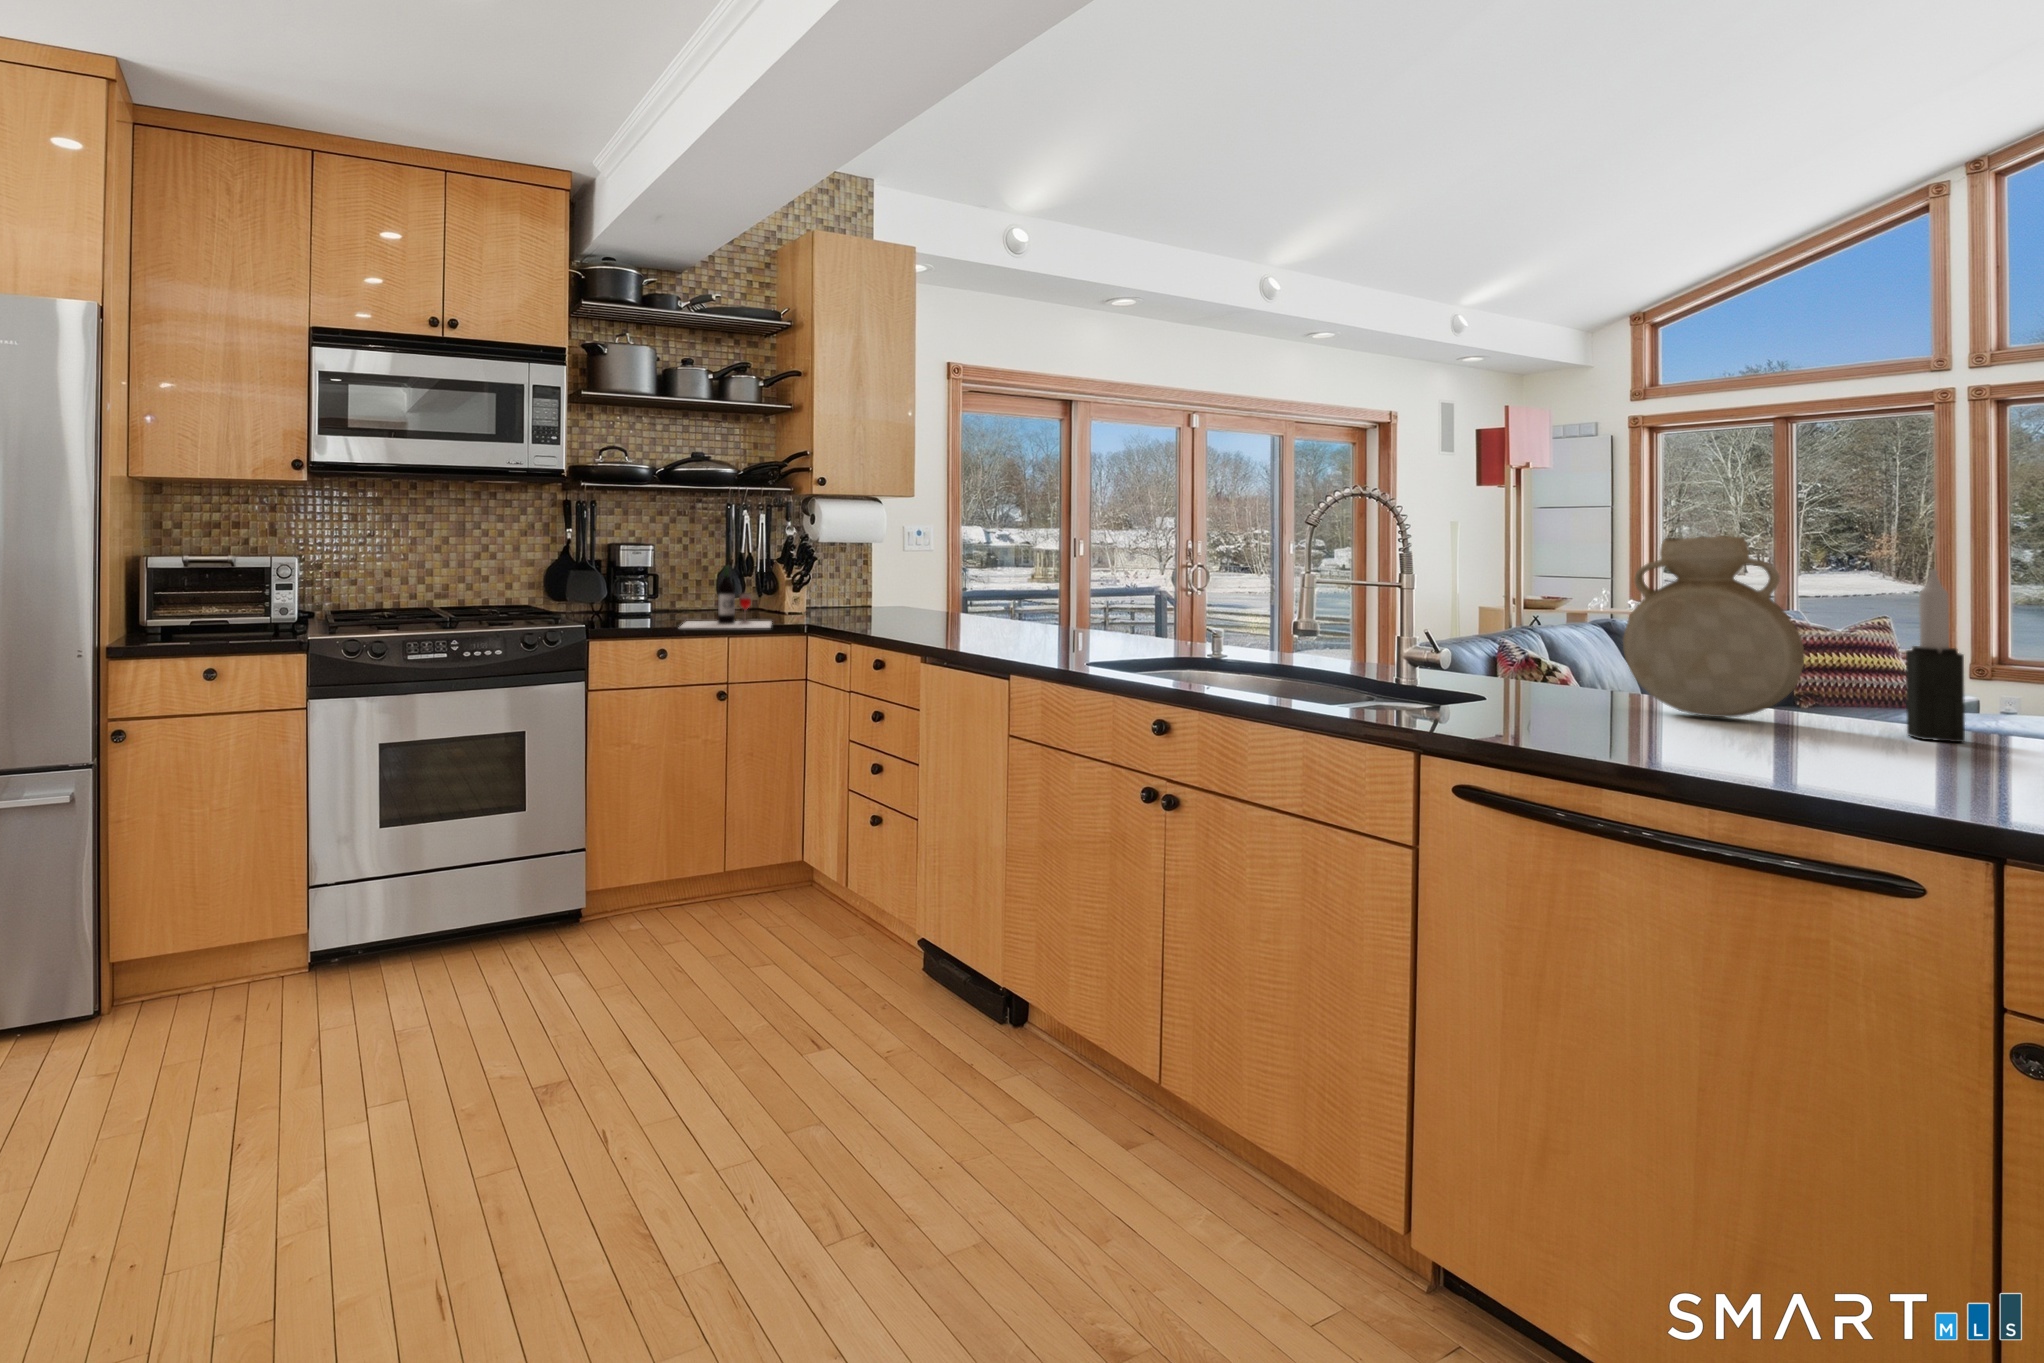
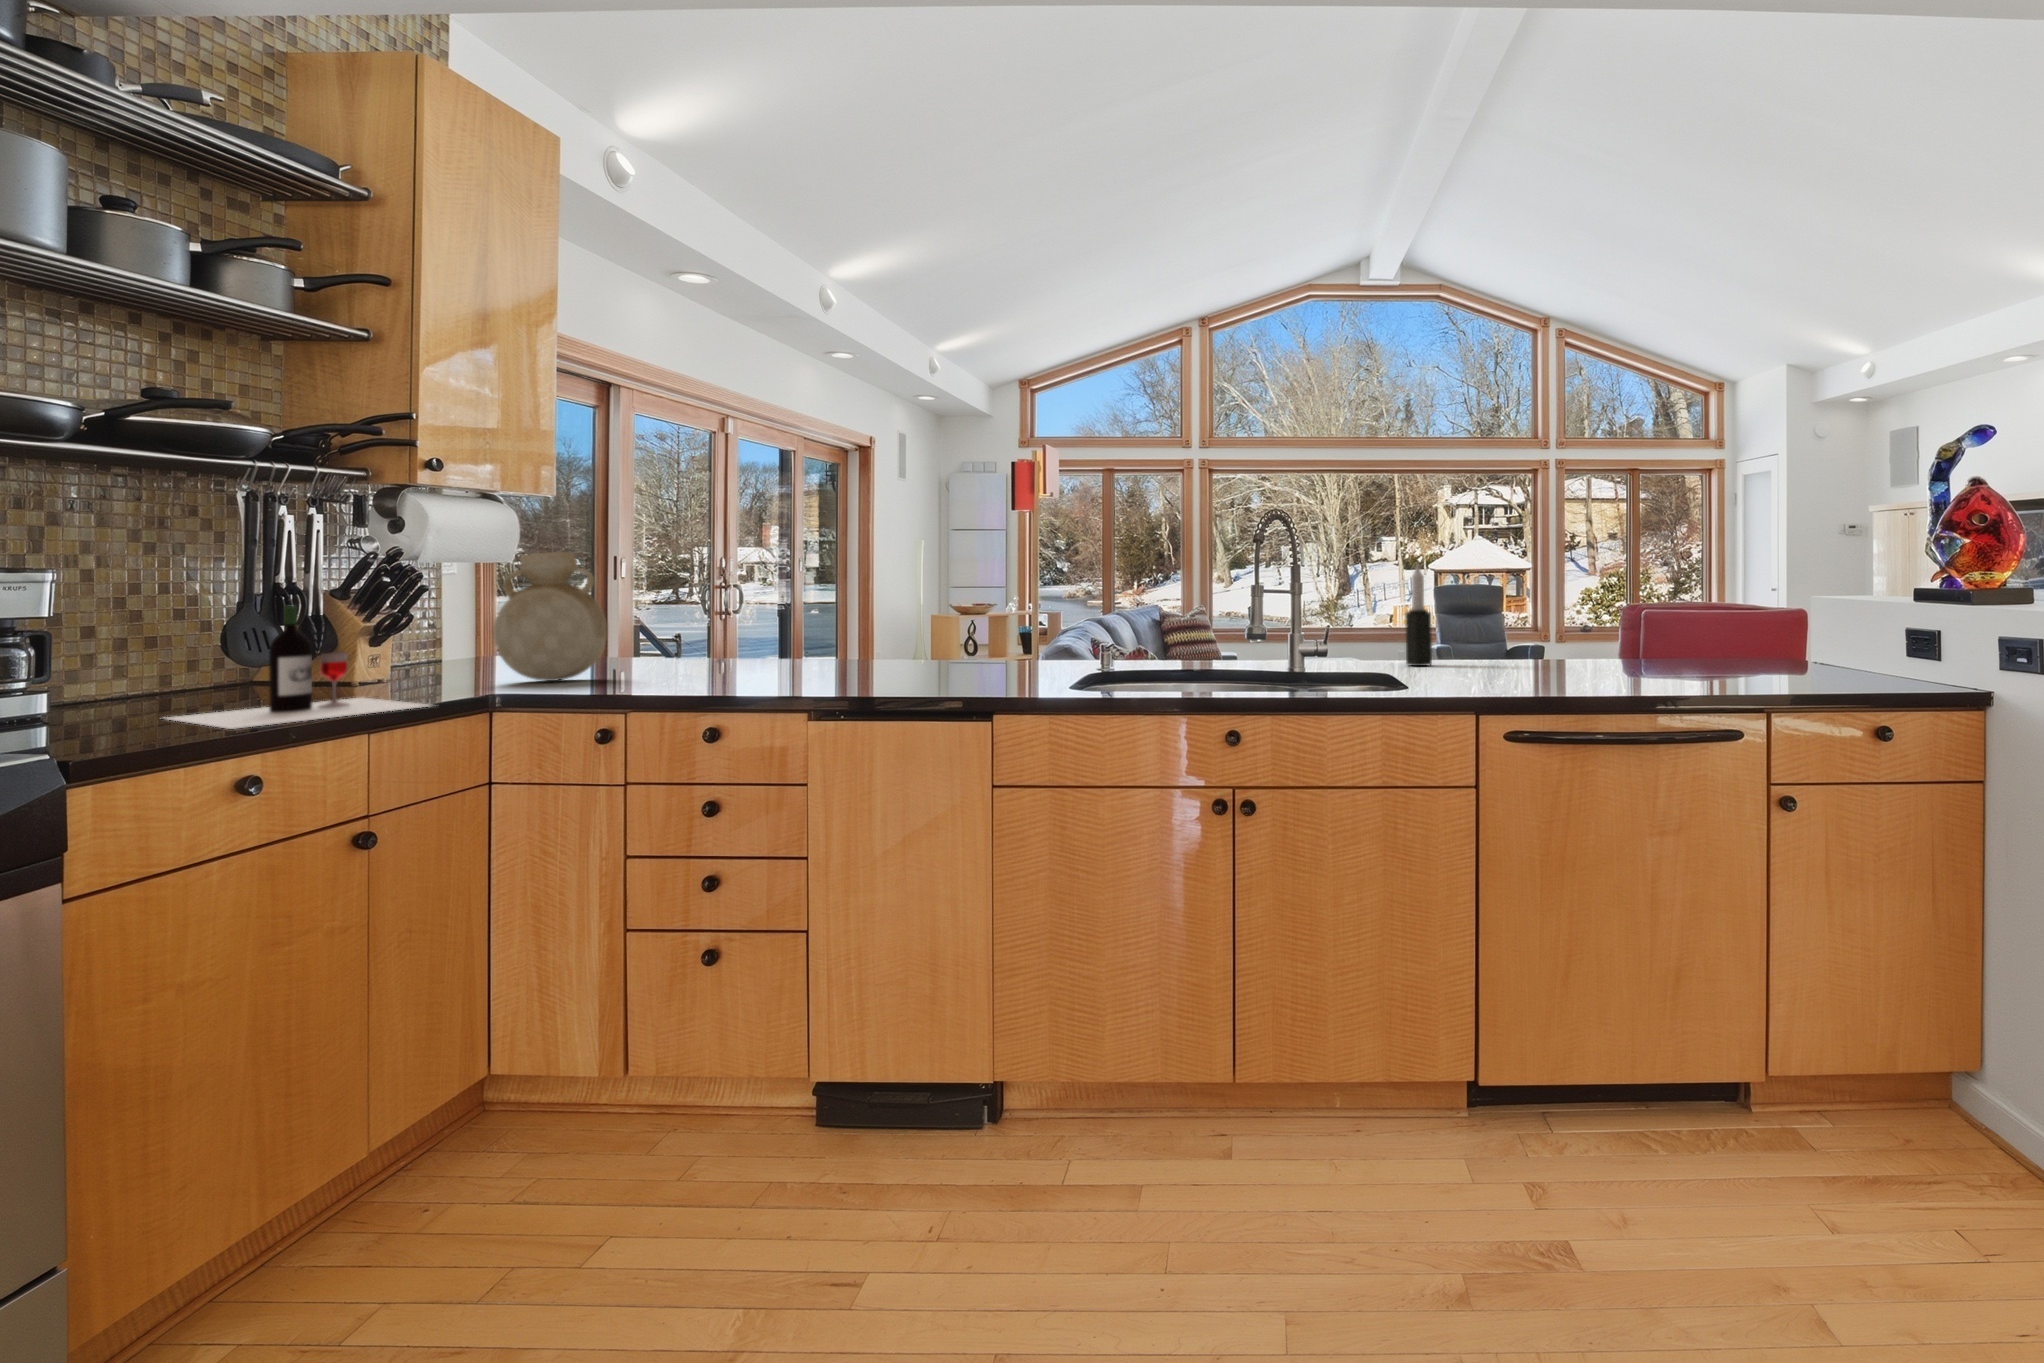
vase: present [1623,536,1805,717] -> present [494,552,607,681]
candle: present [1906,570,1965,742] -> present [1405,563,1432,666]

